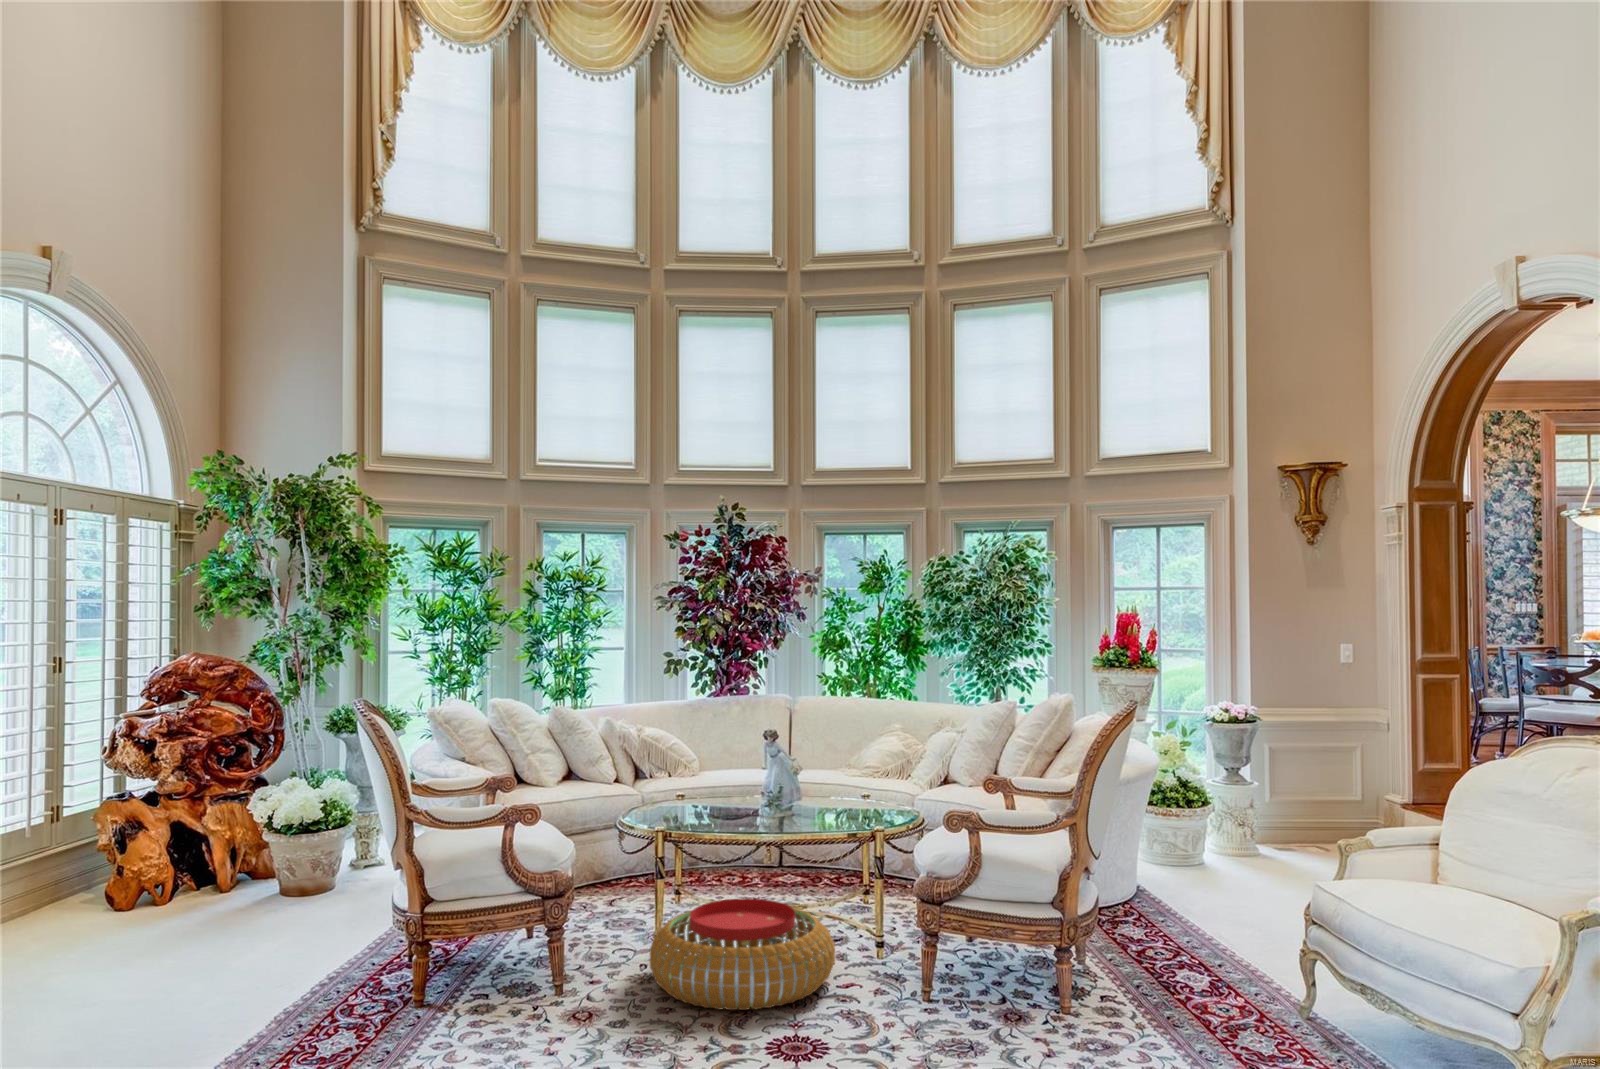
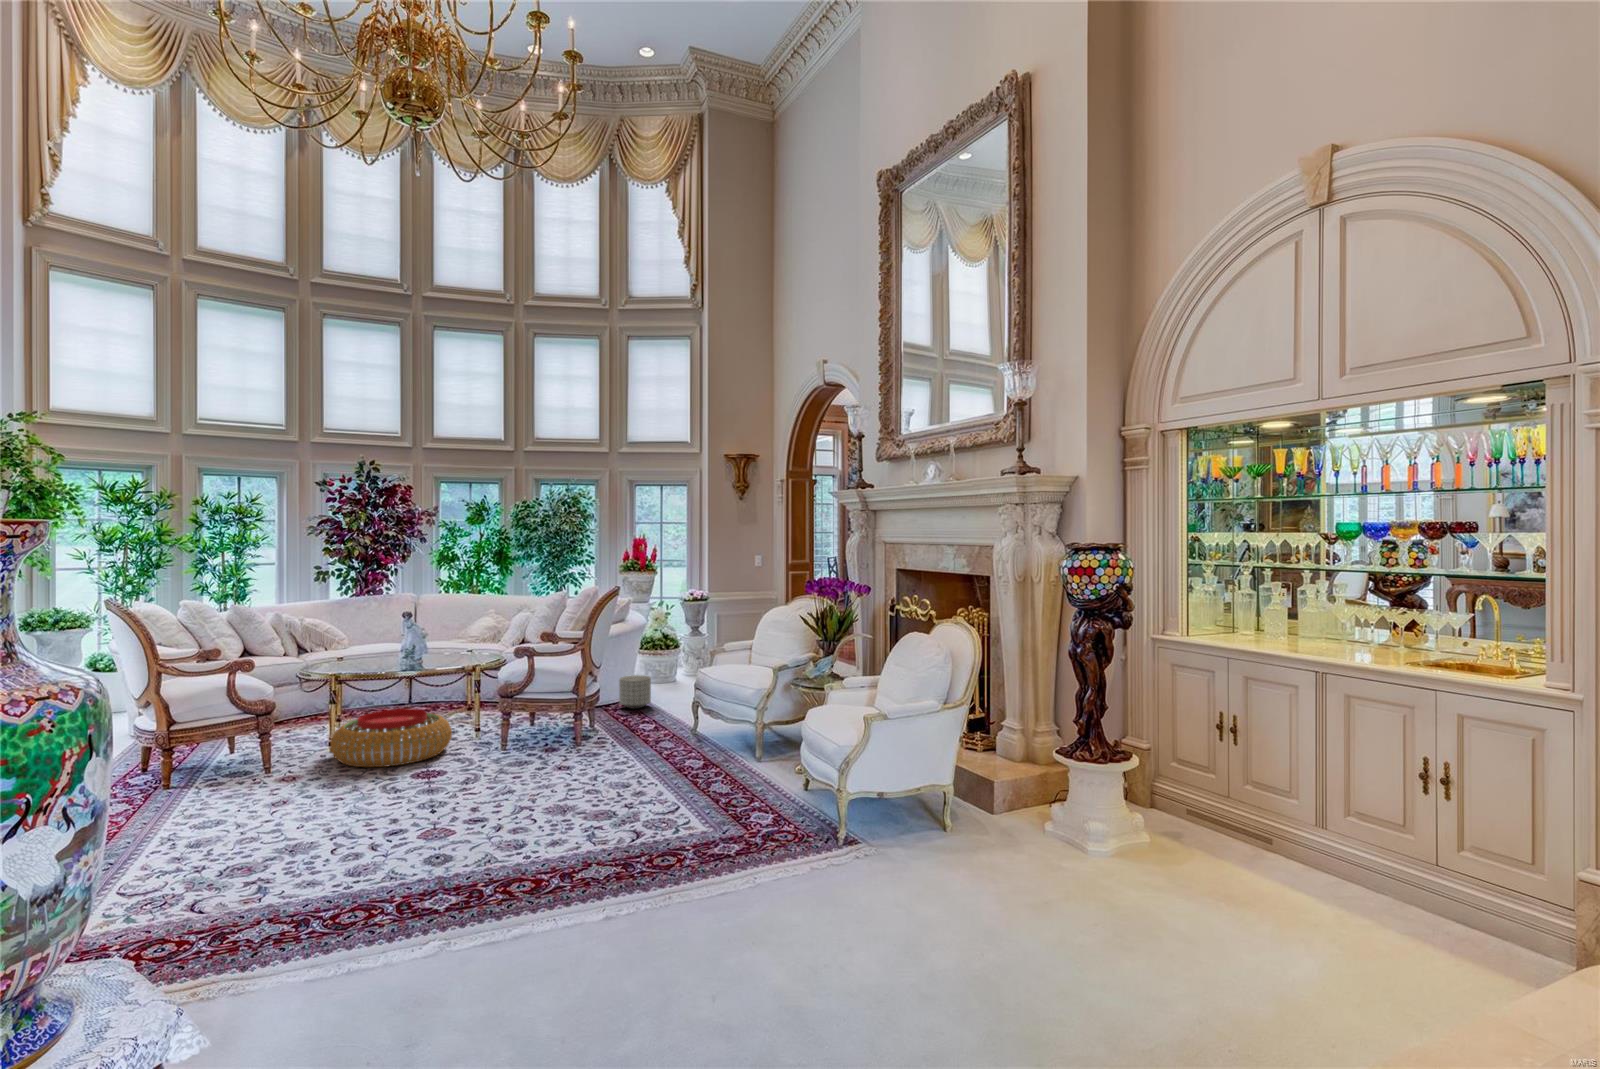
planter: none [1116,861,1177,925] -> present [619,675,651,709]

